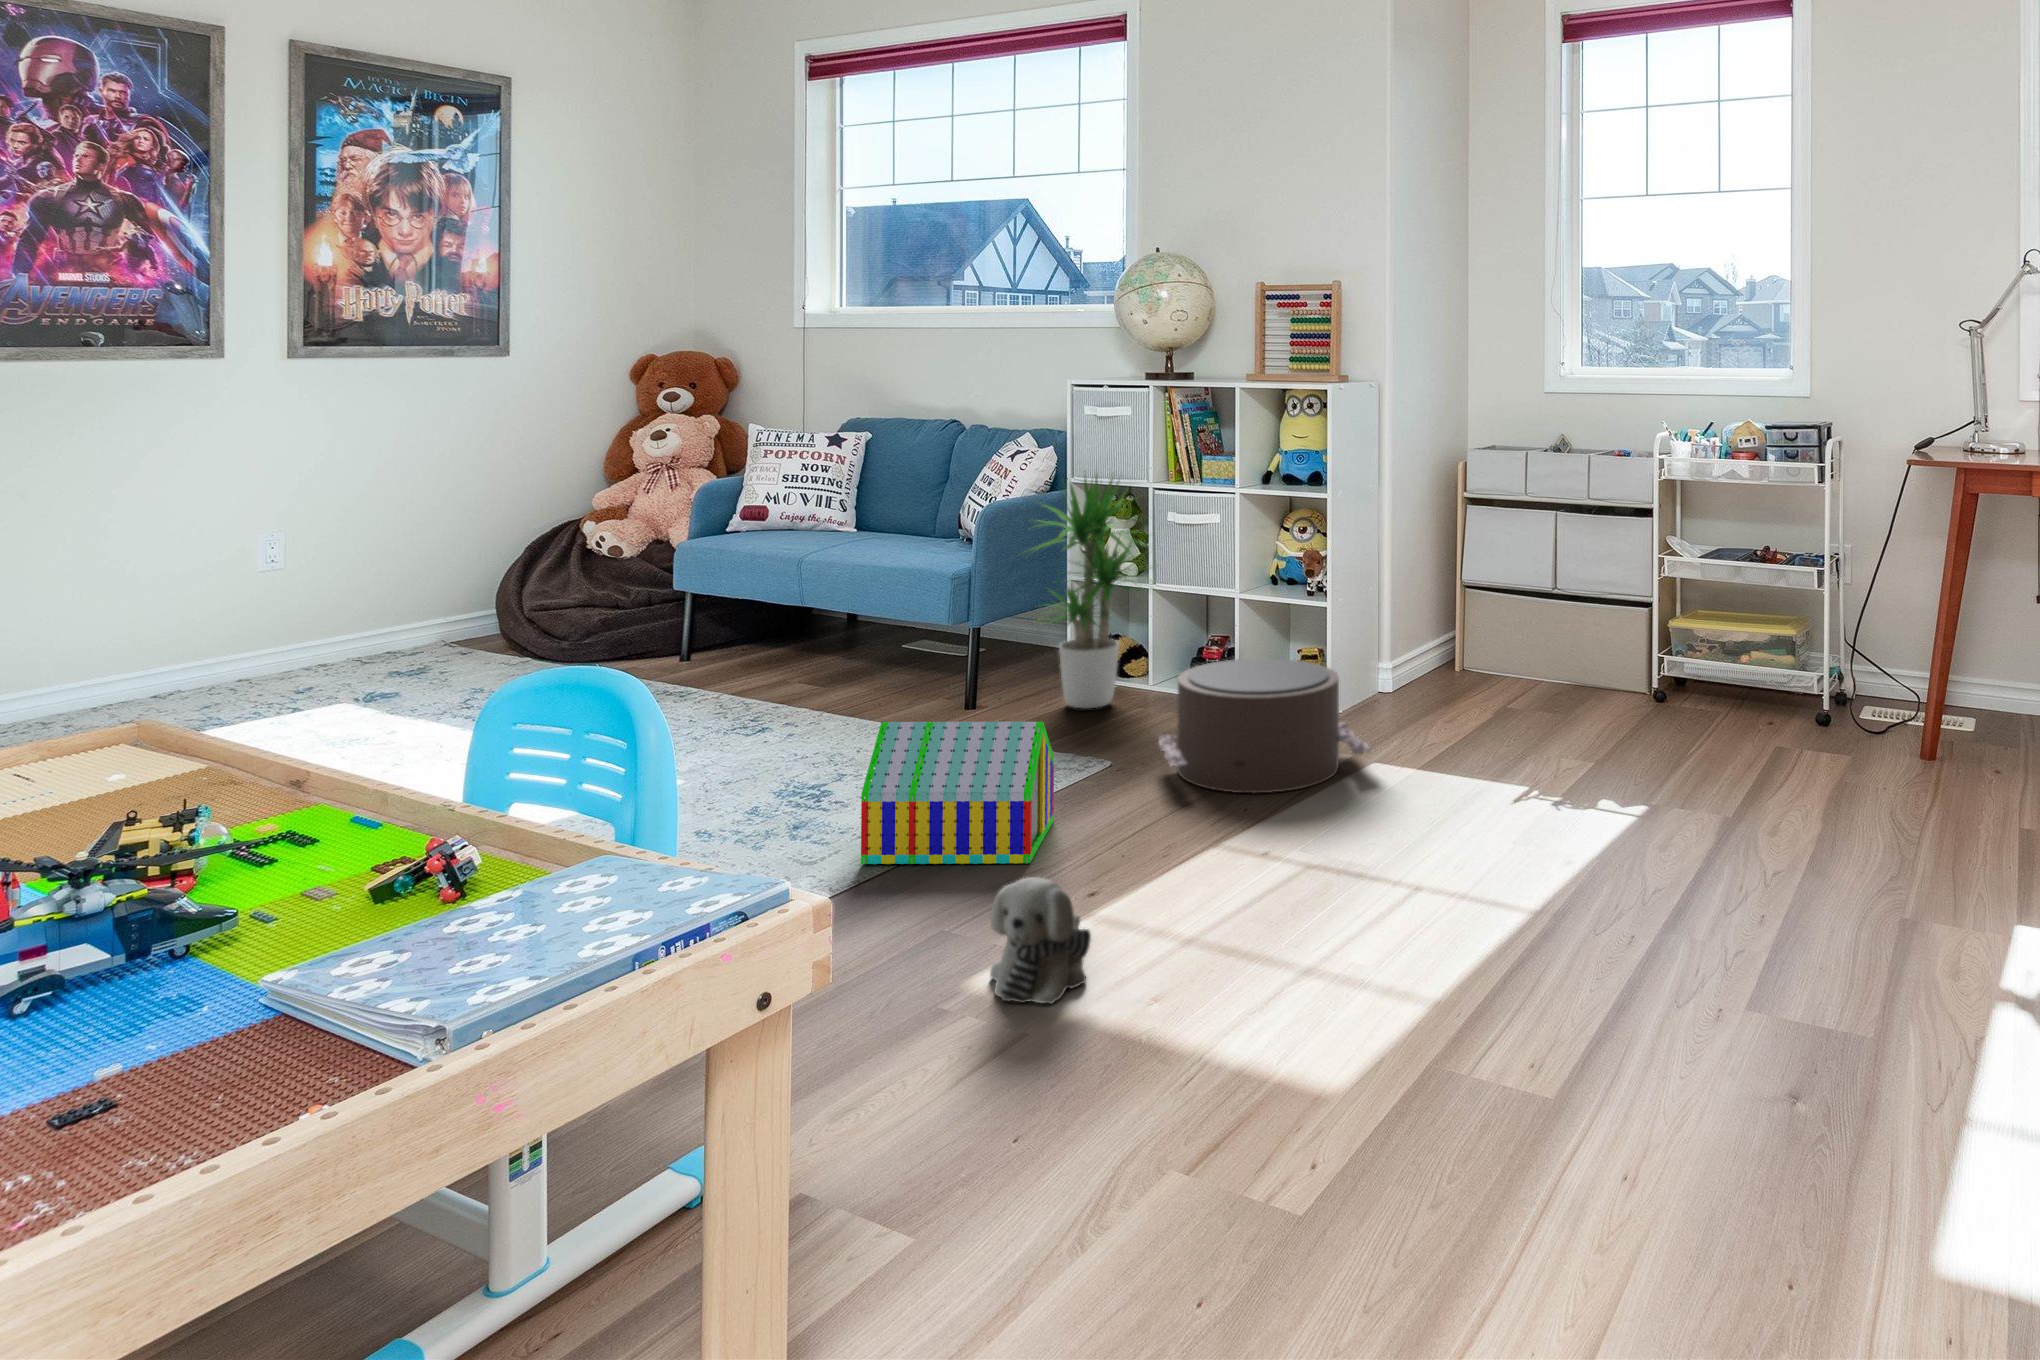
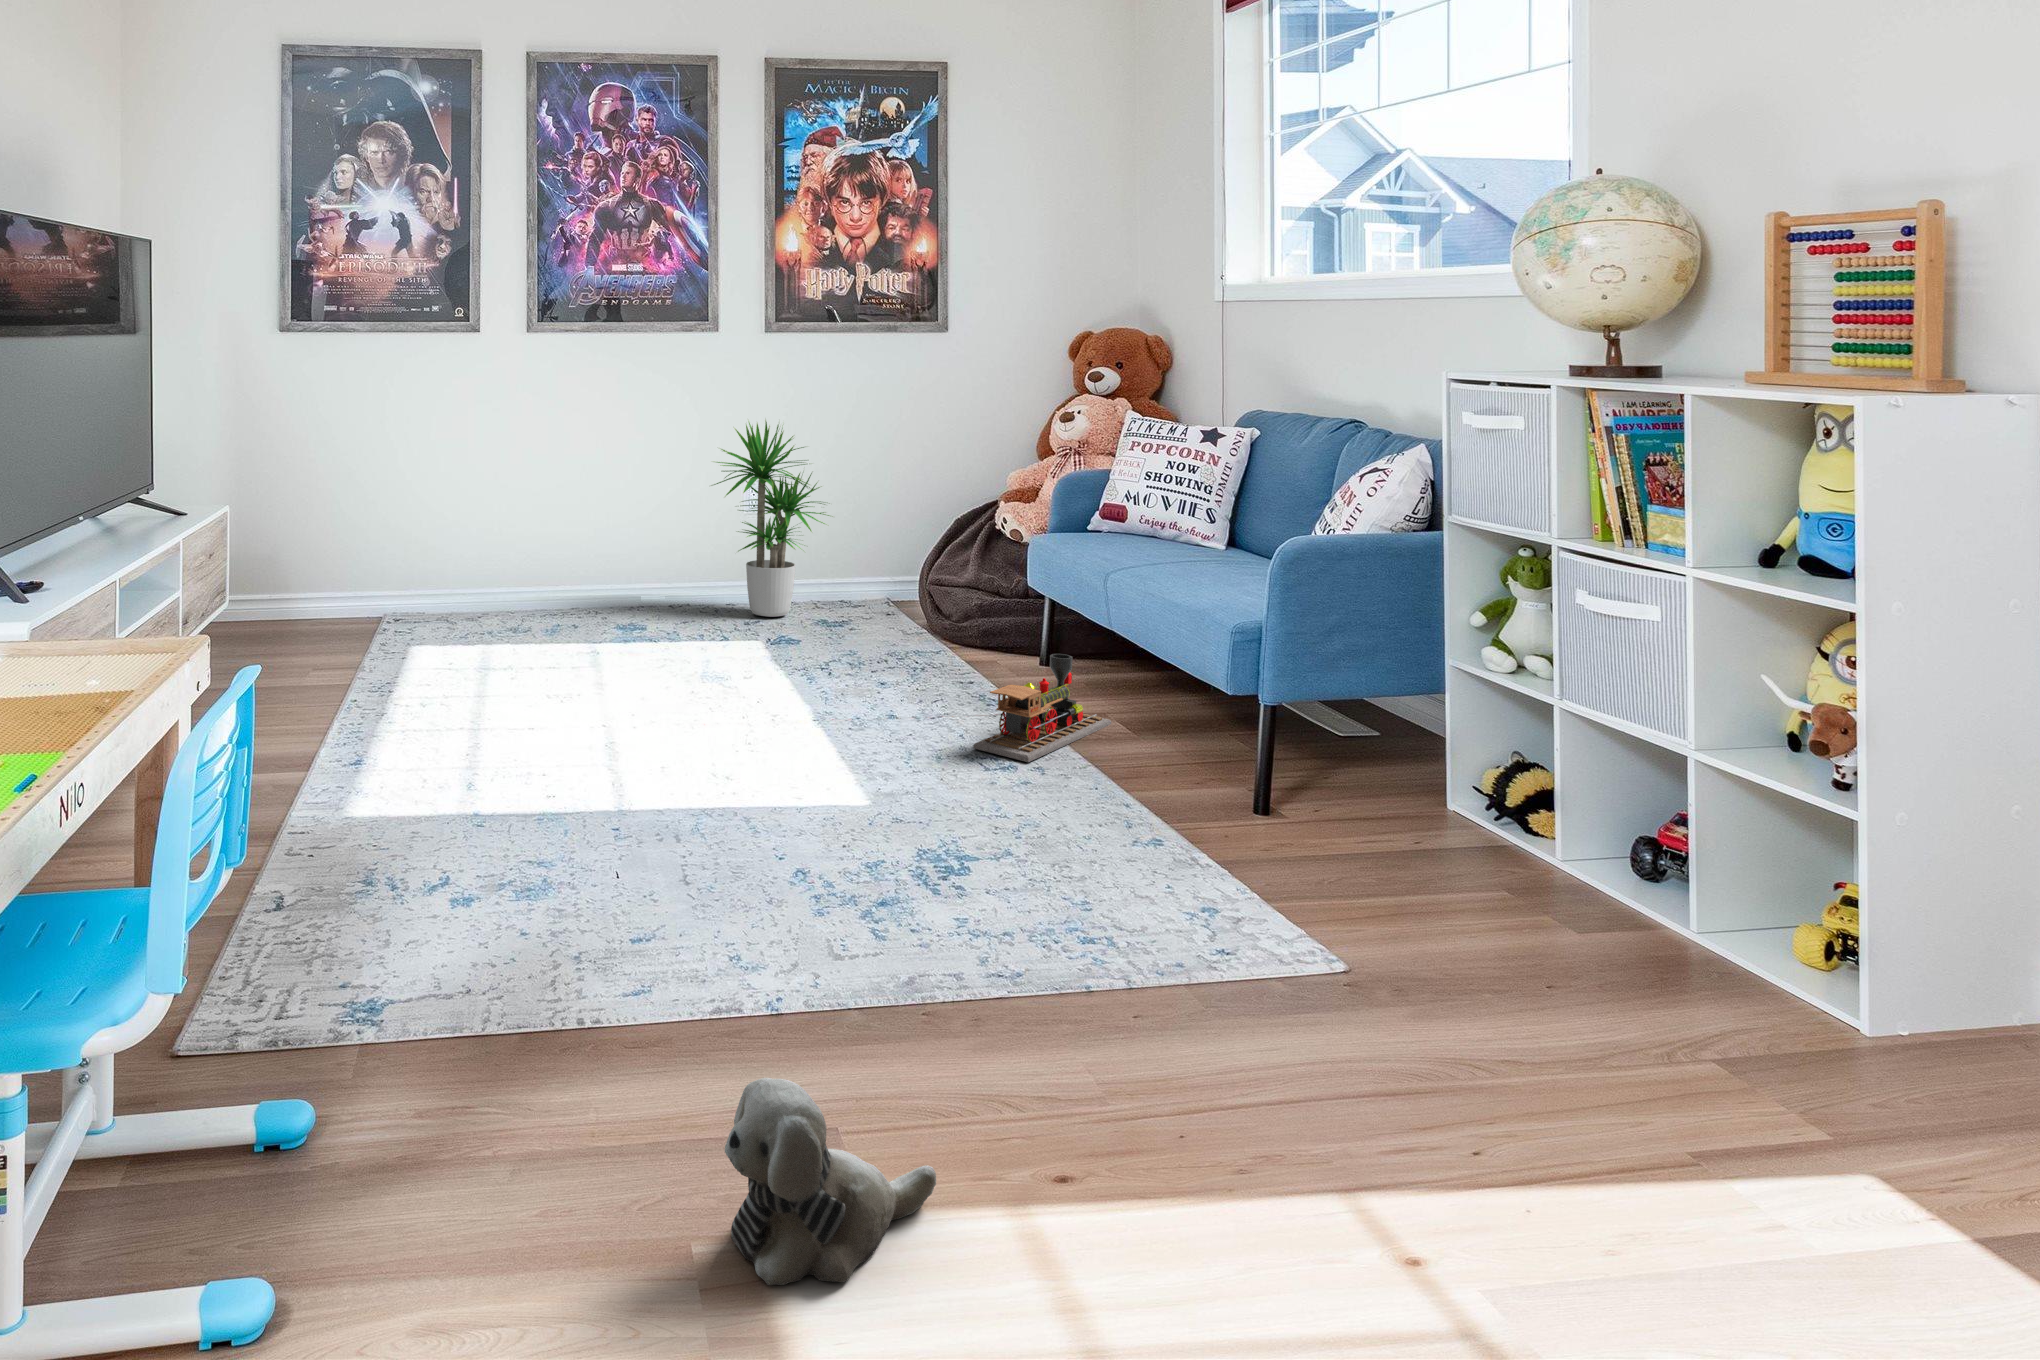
potted plant: present [1035,473,1157,708] -> present [711,420,830,617]
toy train: none [727,635,808,729] -> present [973,654,1111,762]
pouf: present [1158,658,1370,793] -> none [1345,852,1793,1154]
toy house: present [861,722,1054,864] -> none [866,792,1140,1056]

